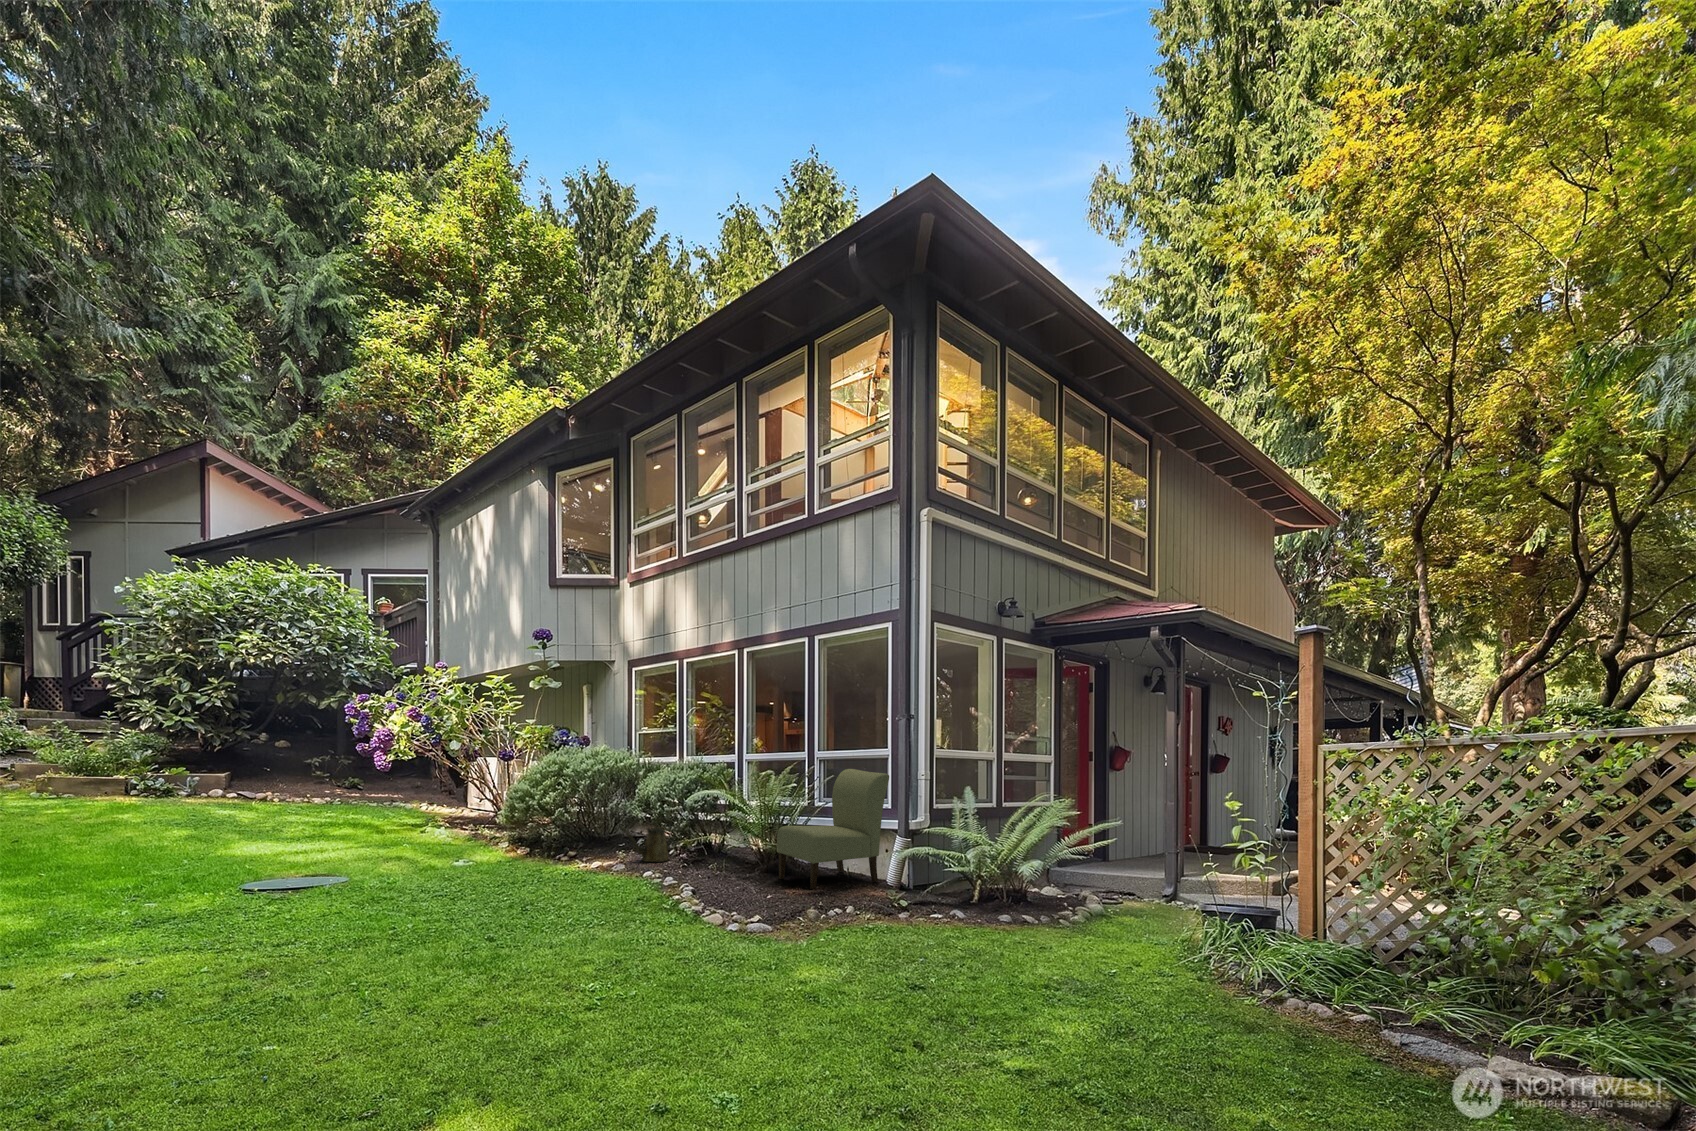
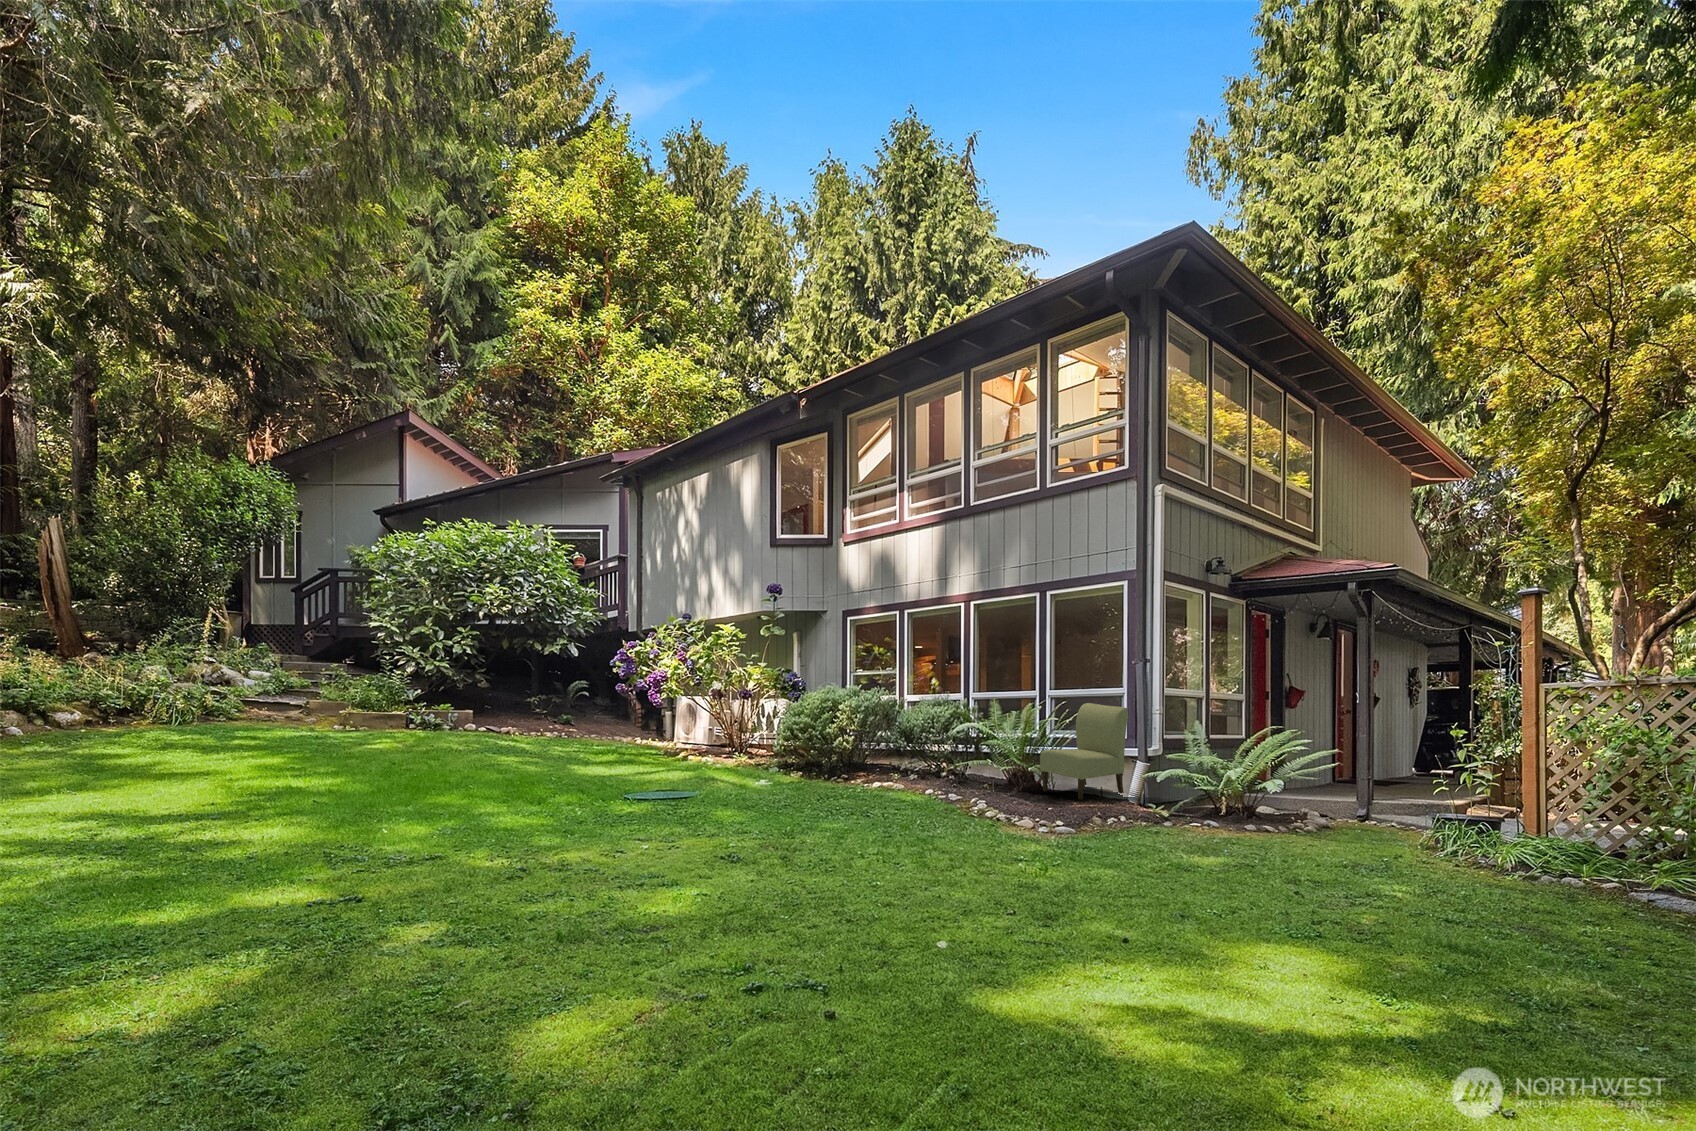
watering can: present [621,827,676,862] -> none [901,751,940,779]

